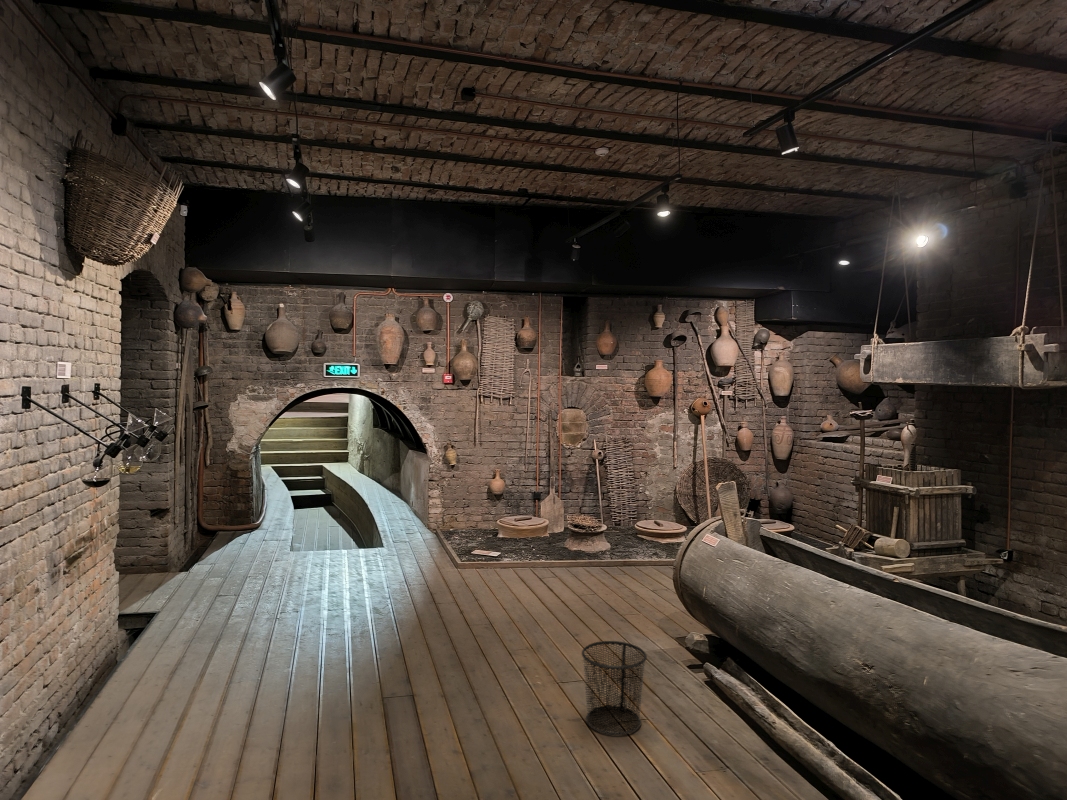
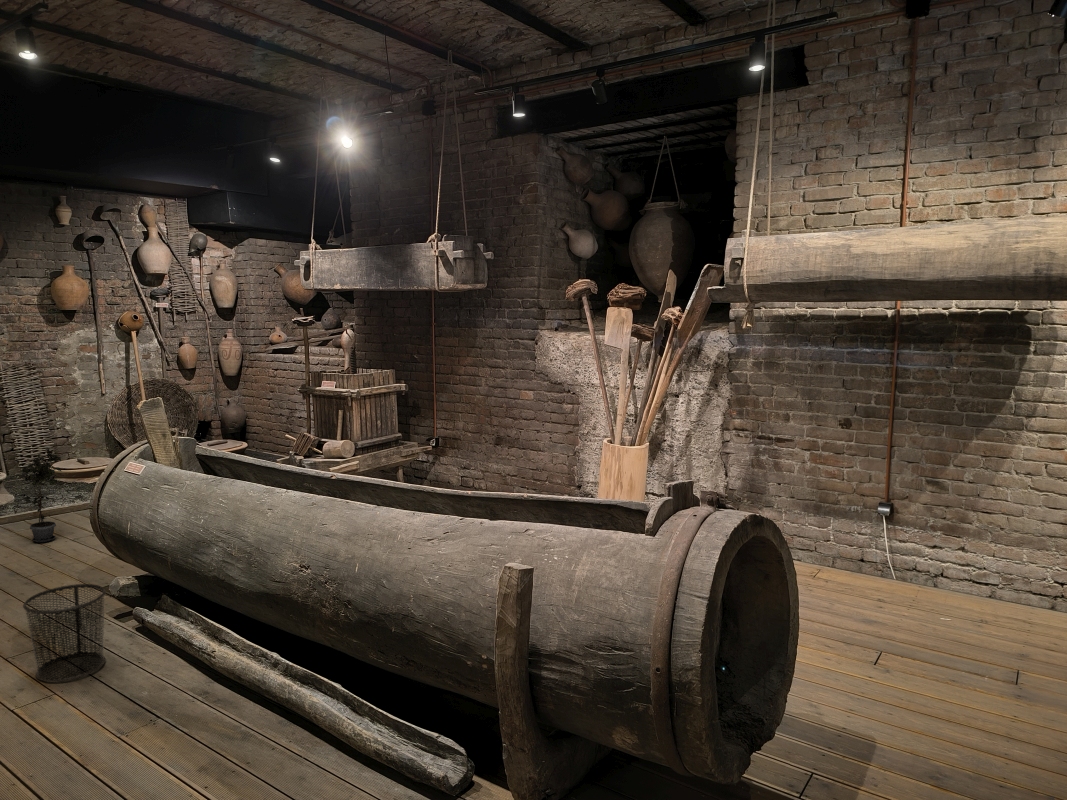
potted plant: none [601,509,635,588] -> present [18,449,61,542]

